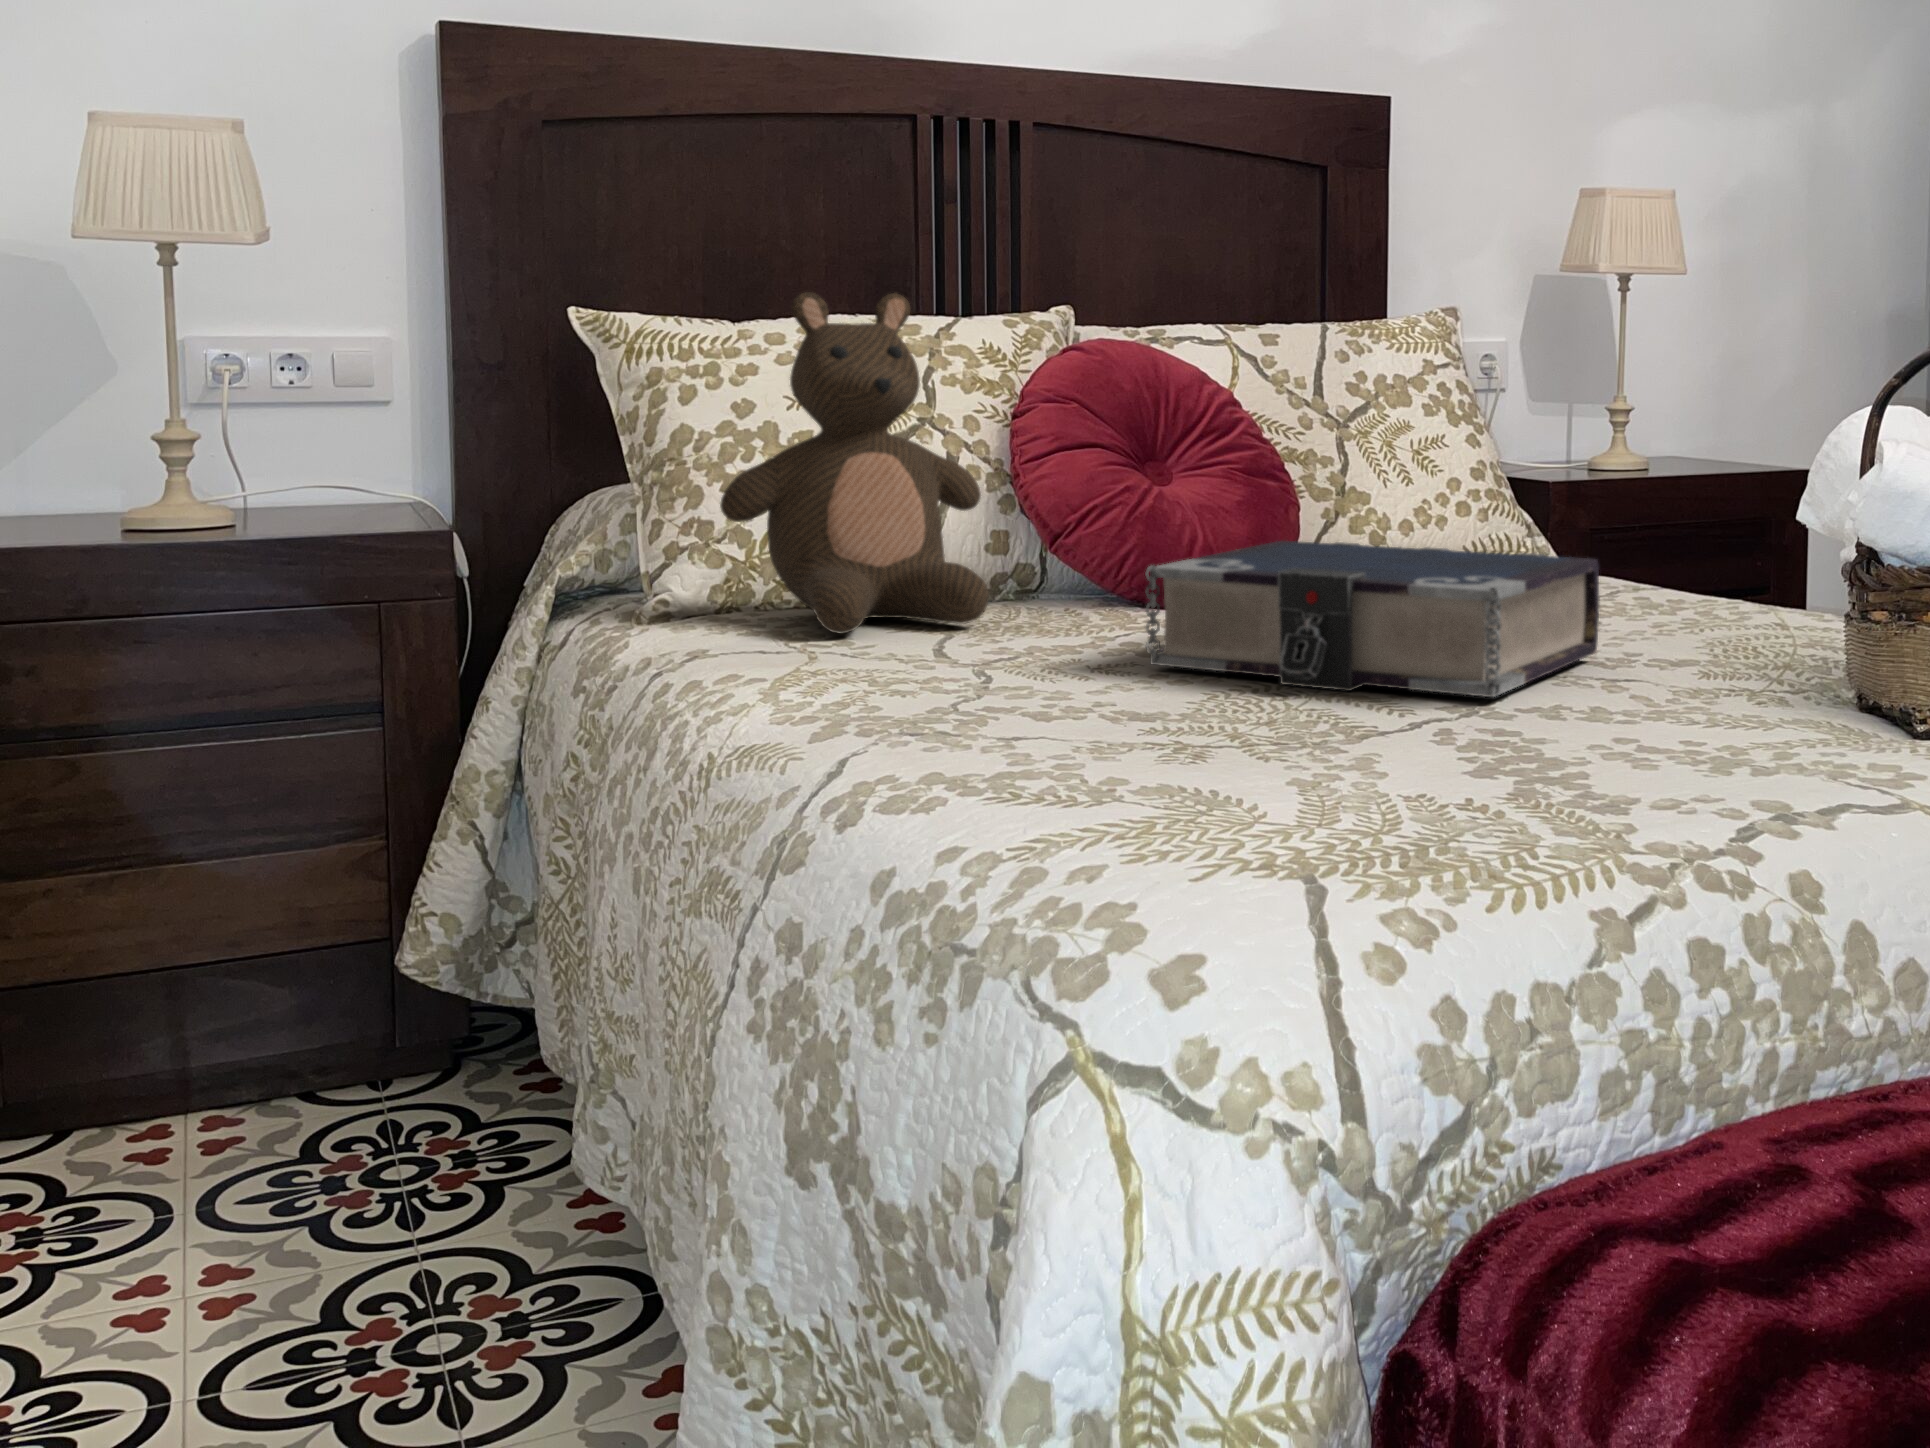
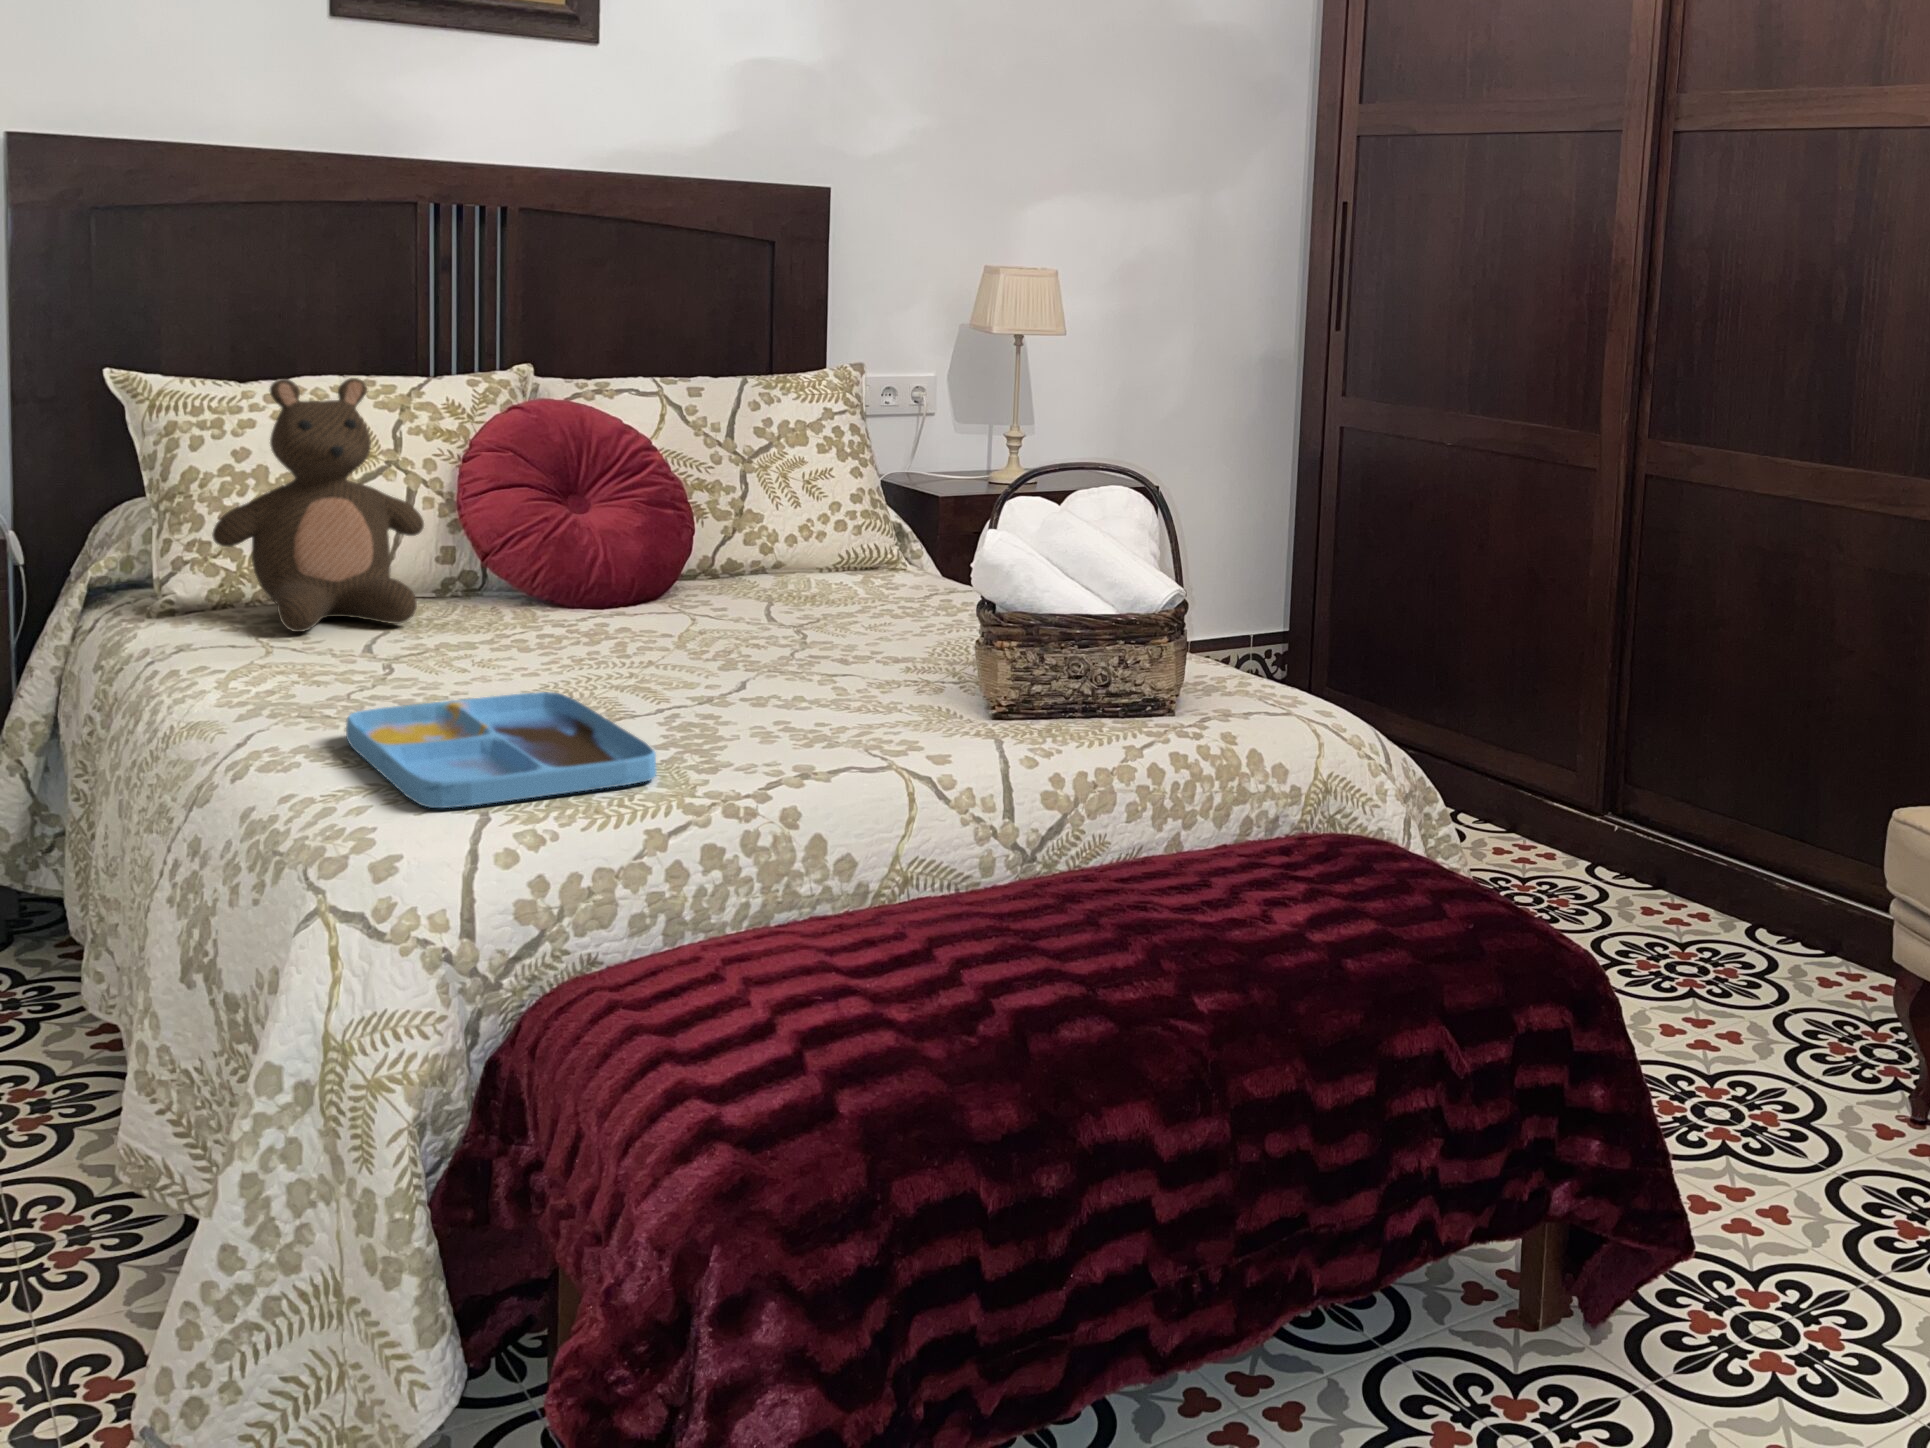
book: present [1145,540,1600,697] -> none [502,570,834,693]
tray: none [1002,692,1556,872] -> present [346,692,656,808]

